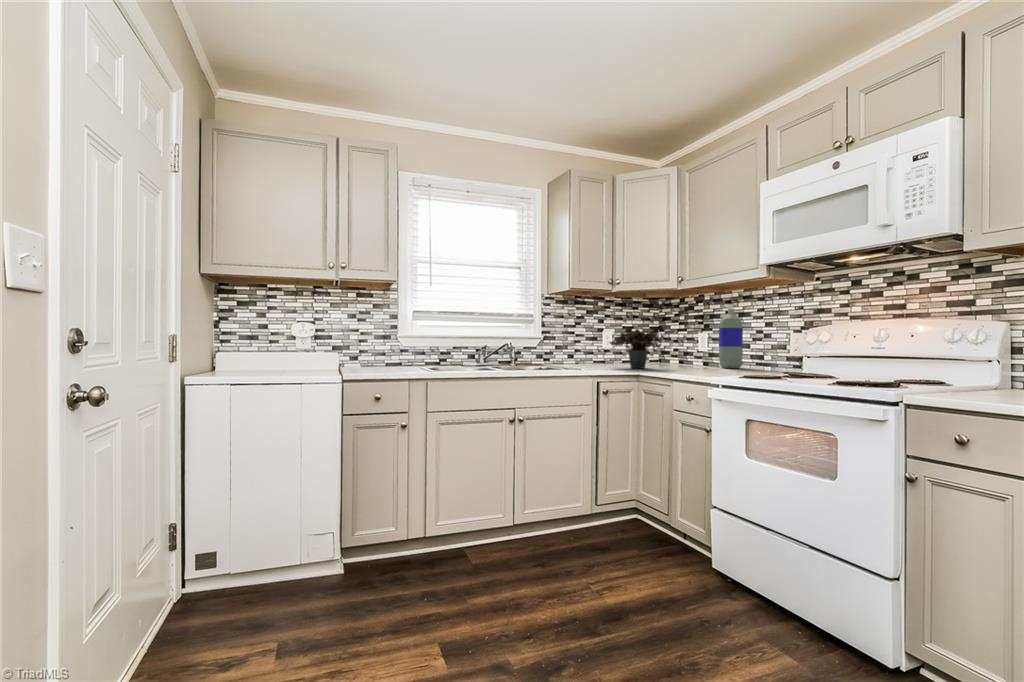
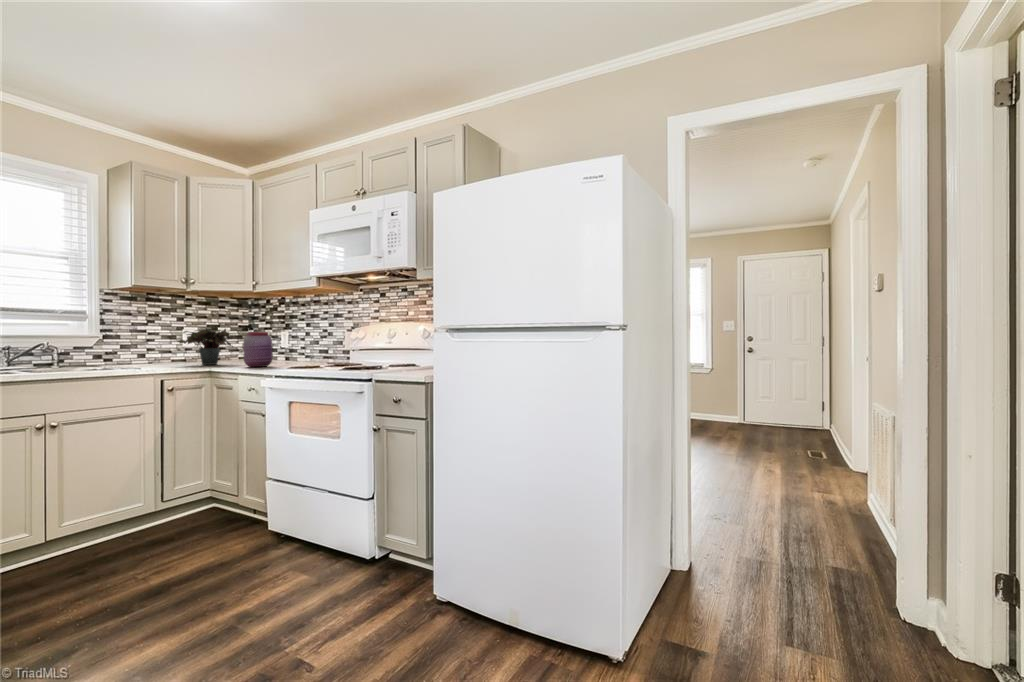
bottle: present [719,308,743,368] -> none [292,311,312,361]
jar: none [681,333,713,373] -> present [243,332,272,367]

